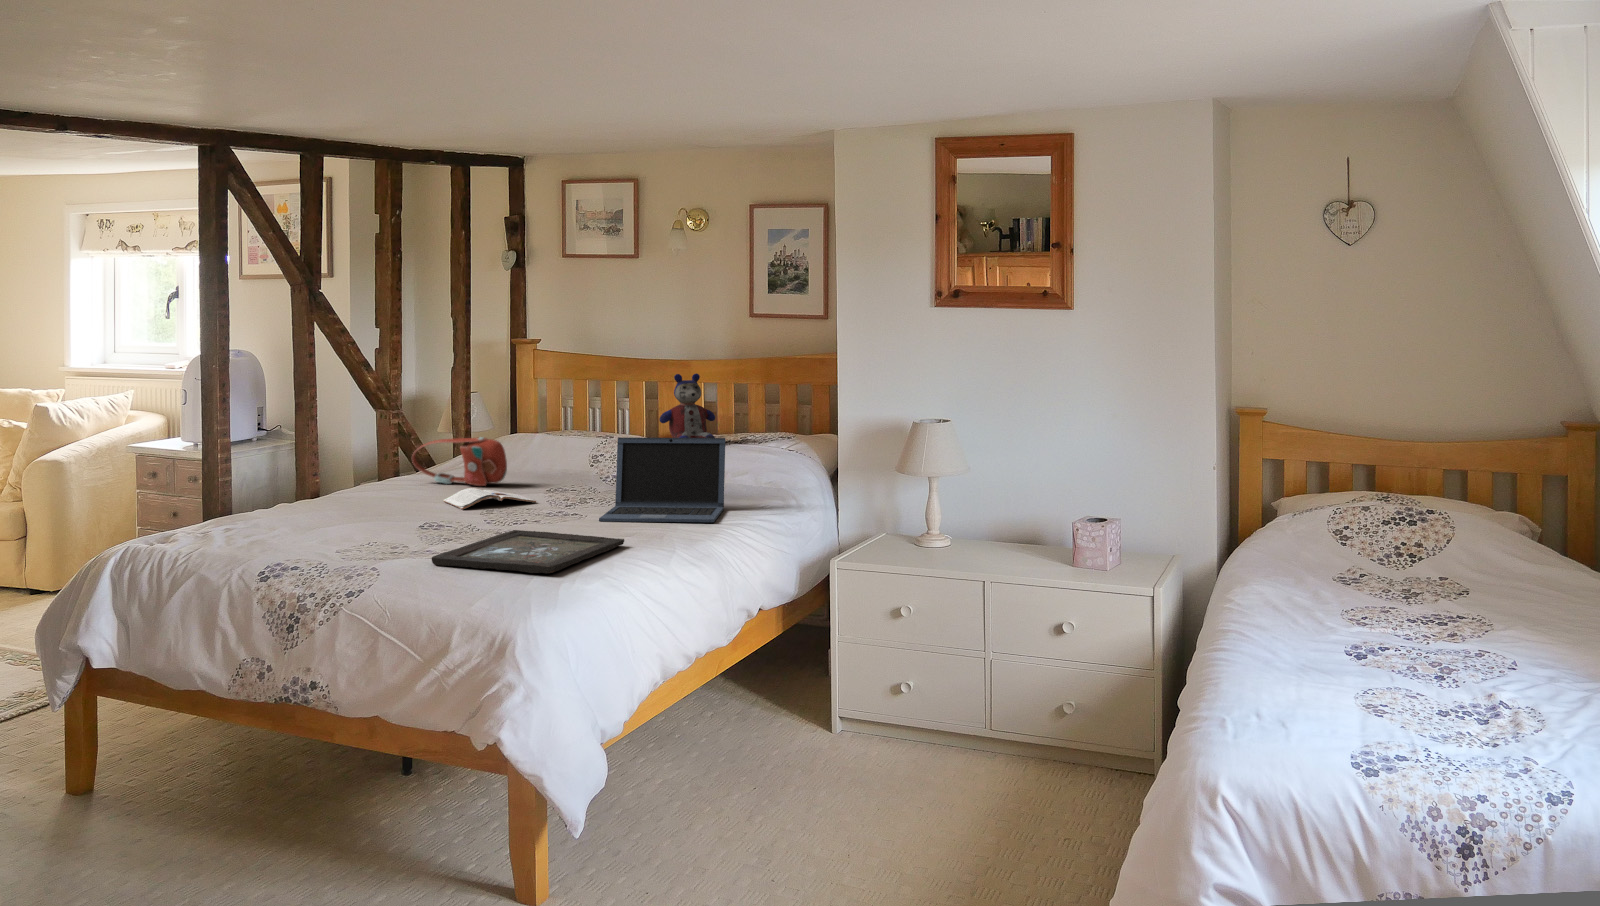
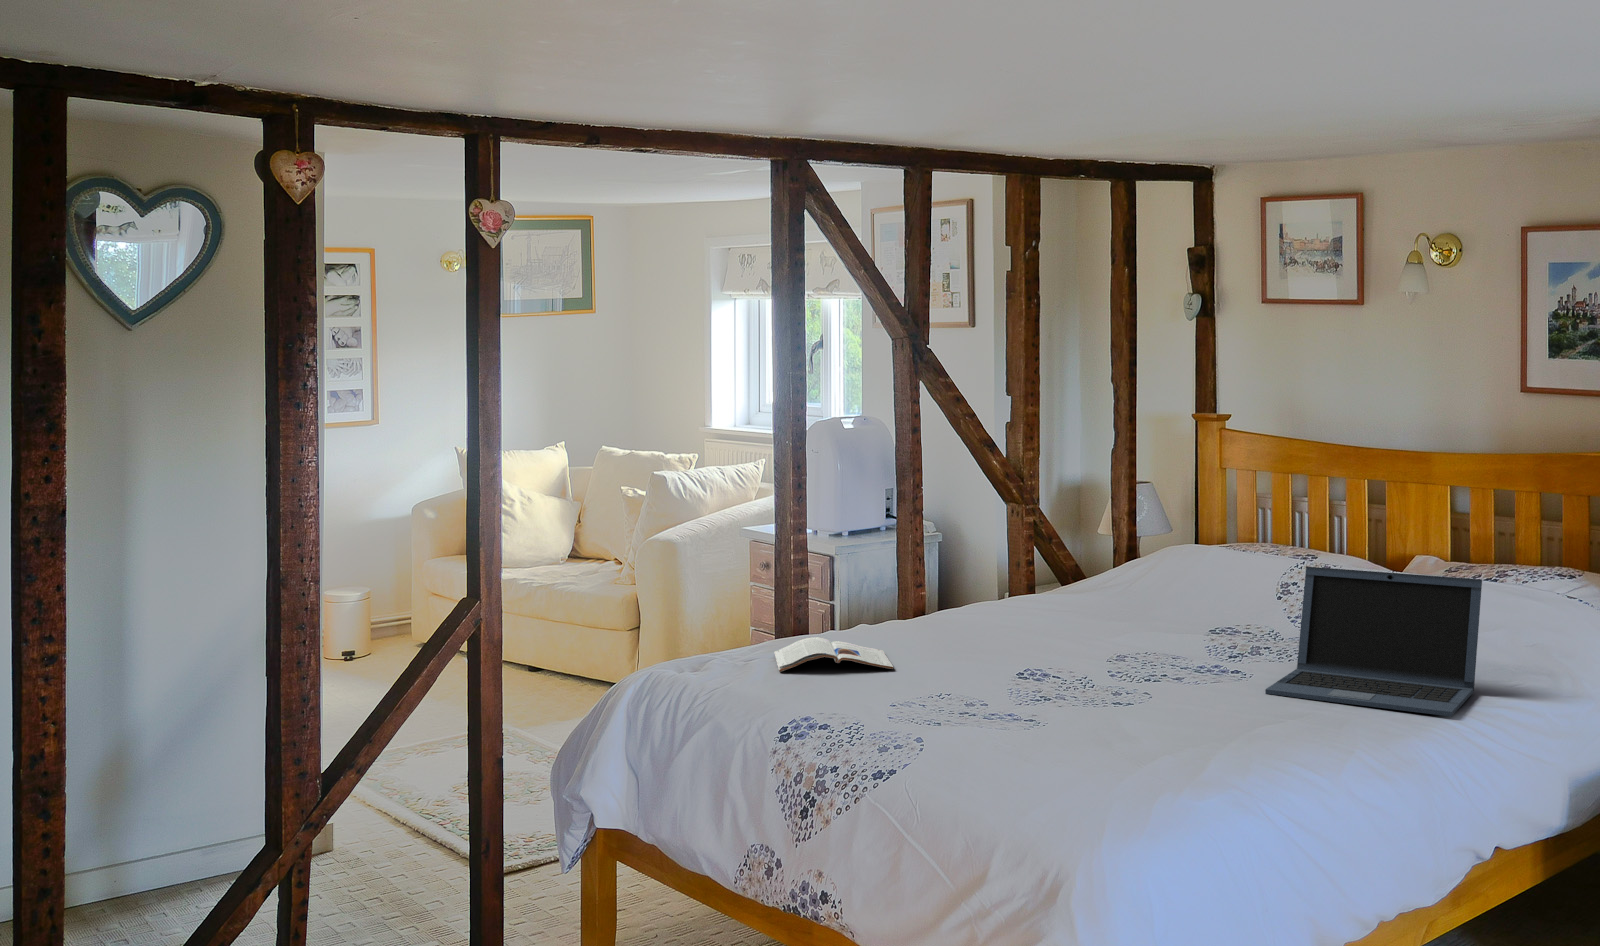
stuffed bear: present [659,373,715,438] -> none [1379,472,1472,584]
handbag: present [412,437,507,486] -> none [1029,548,1152,616]
magazine: present [443,488,536,509] -> present [774,637,893,672]
tray: present [432,530,624,573] -> none [998,698,1293,785]

